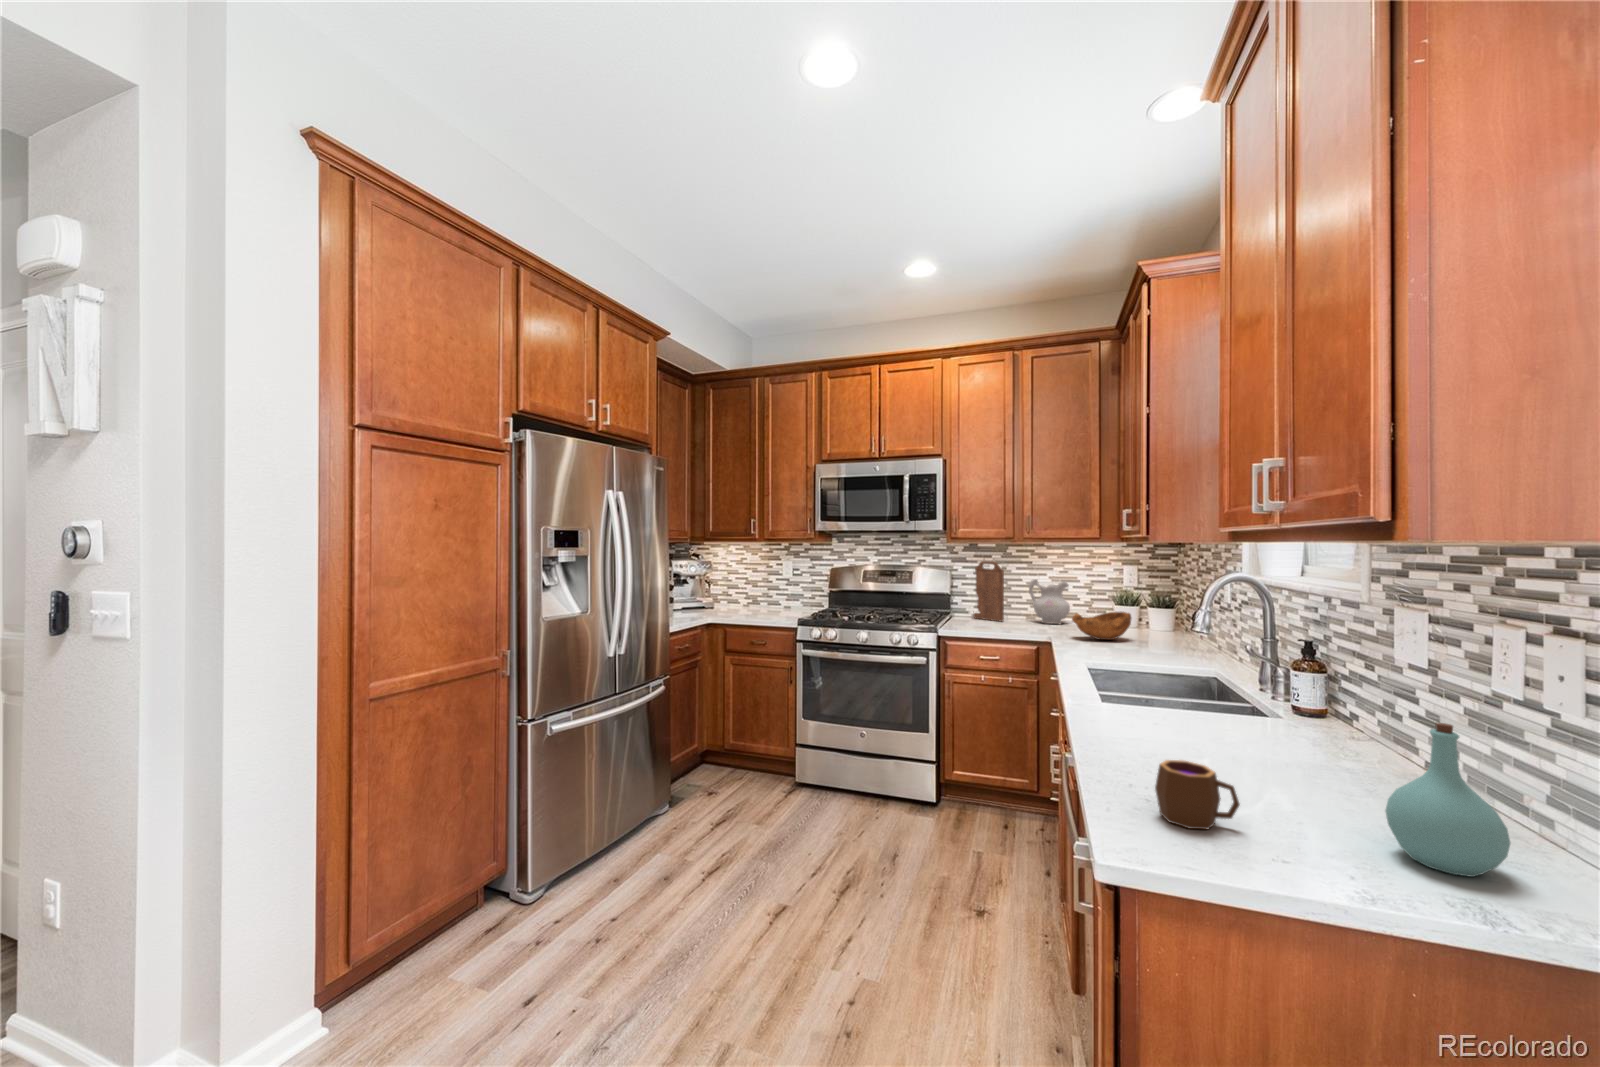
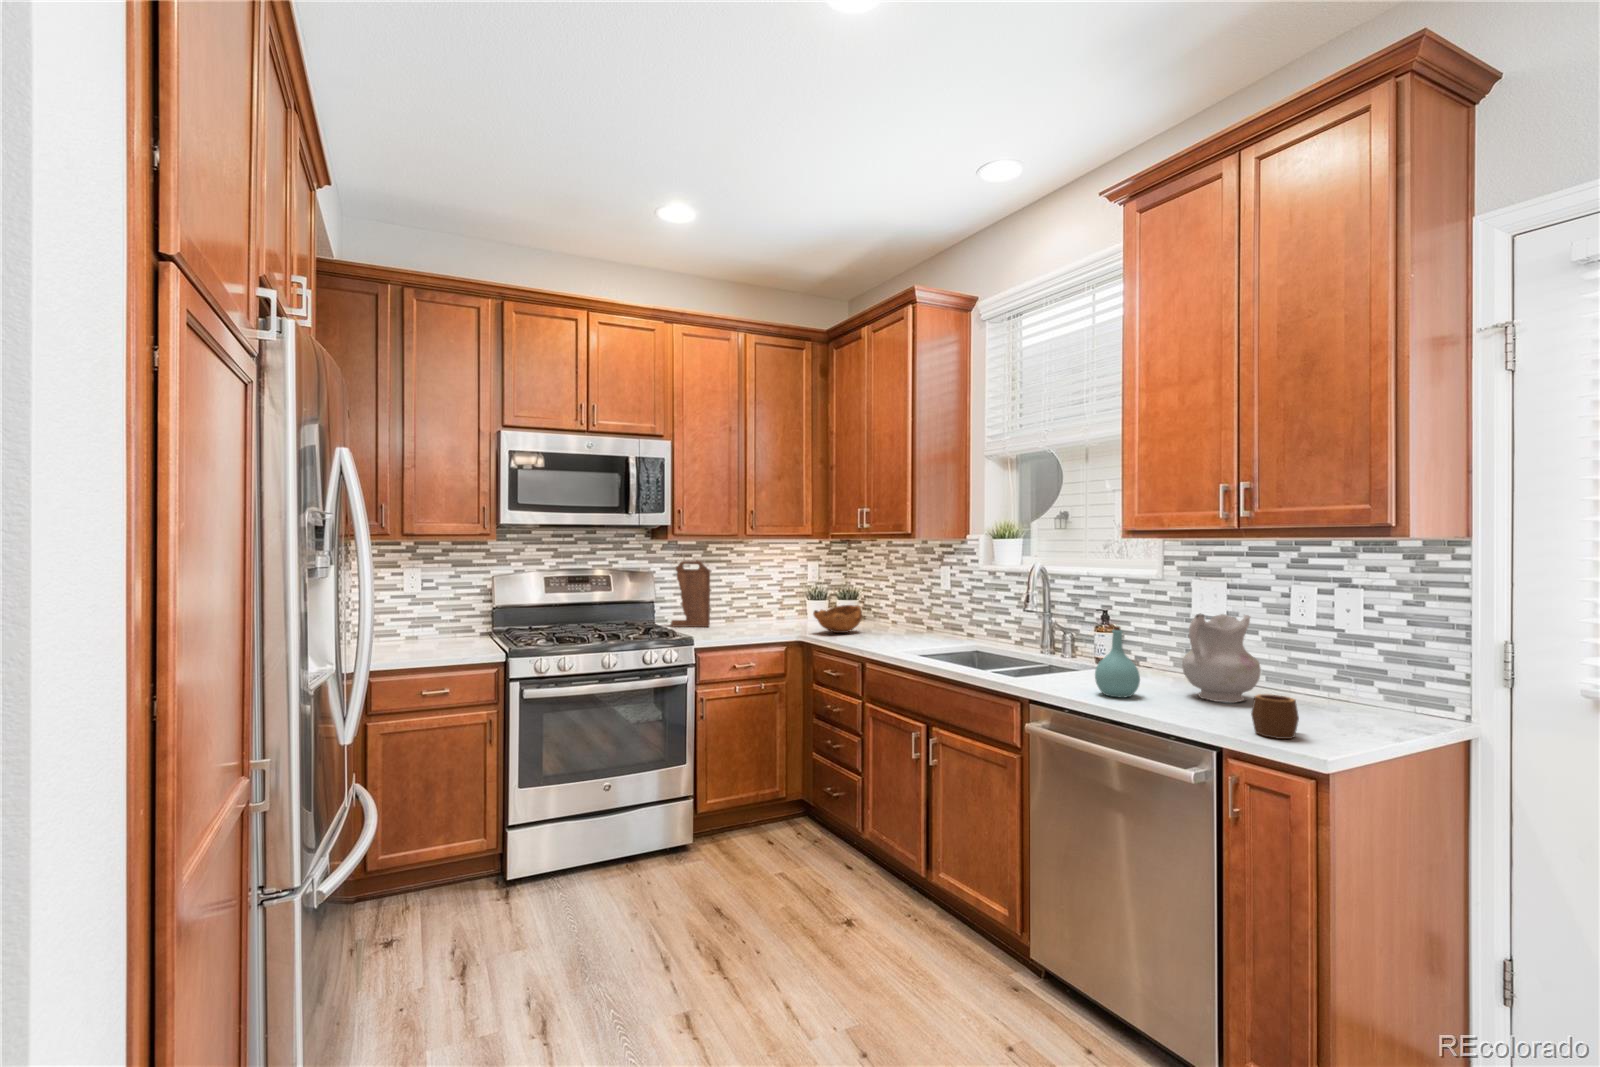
ceramic pitcher: present [1029,579,1070,624] -> present [1182,613,1261,703]
bottle: present [1386,723,1510,877] -> present [1095,626,1140,698]

